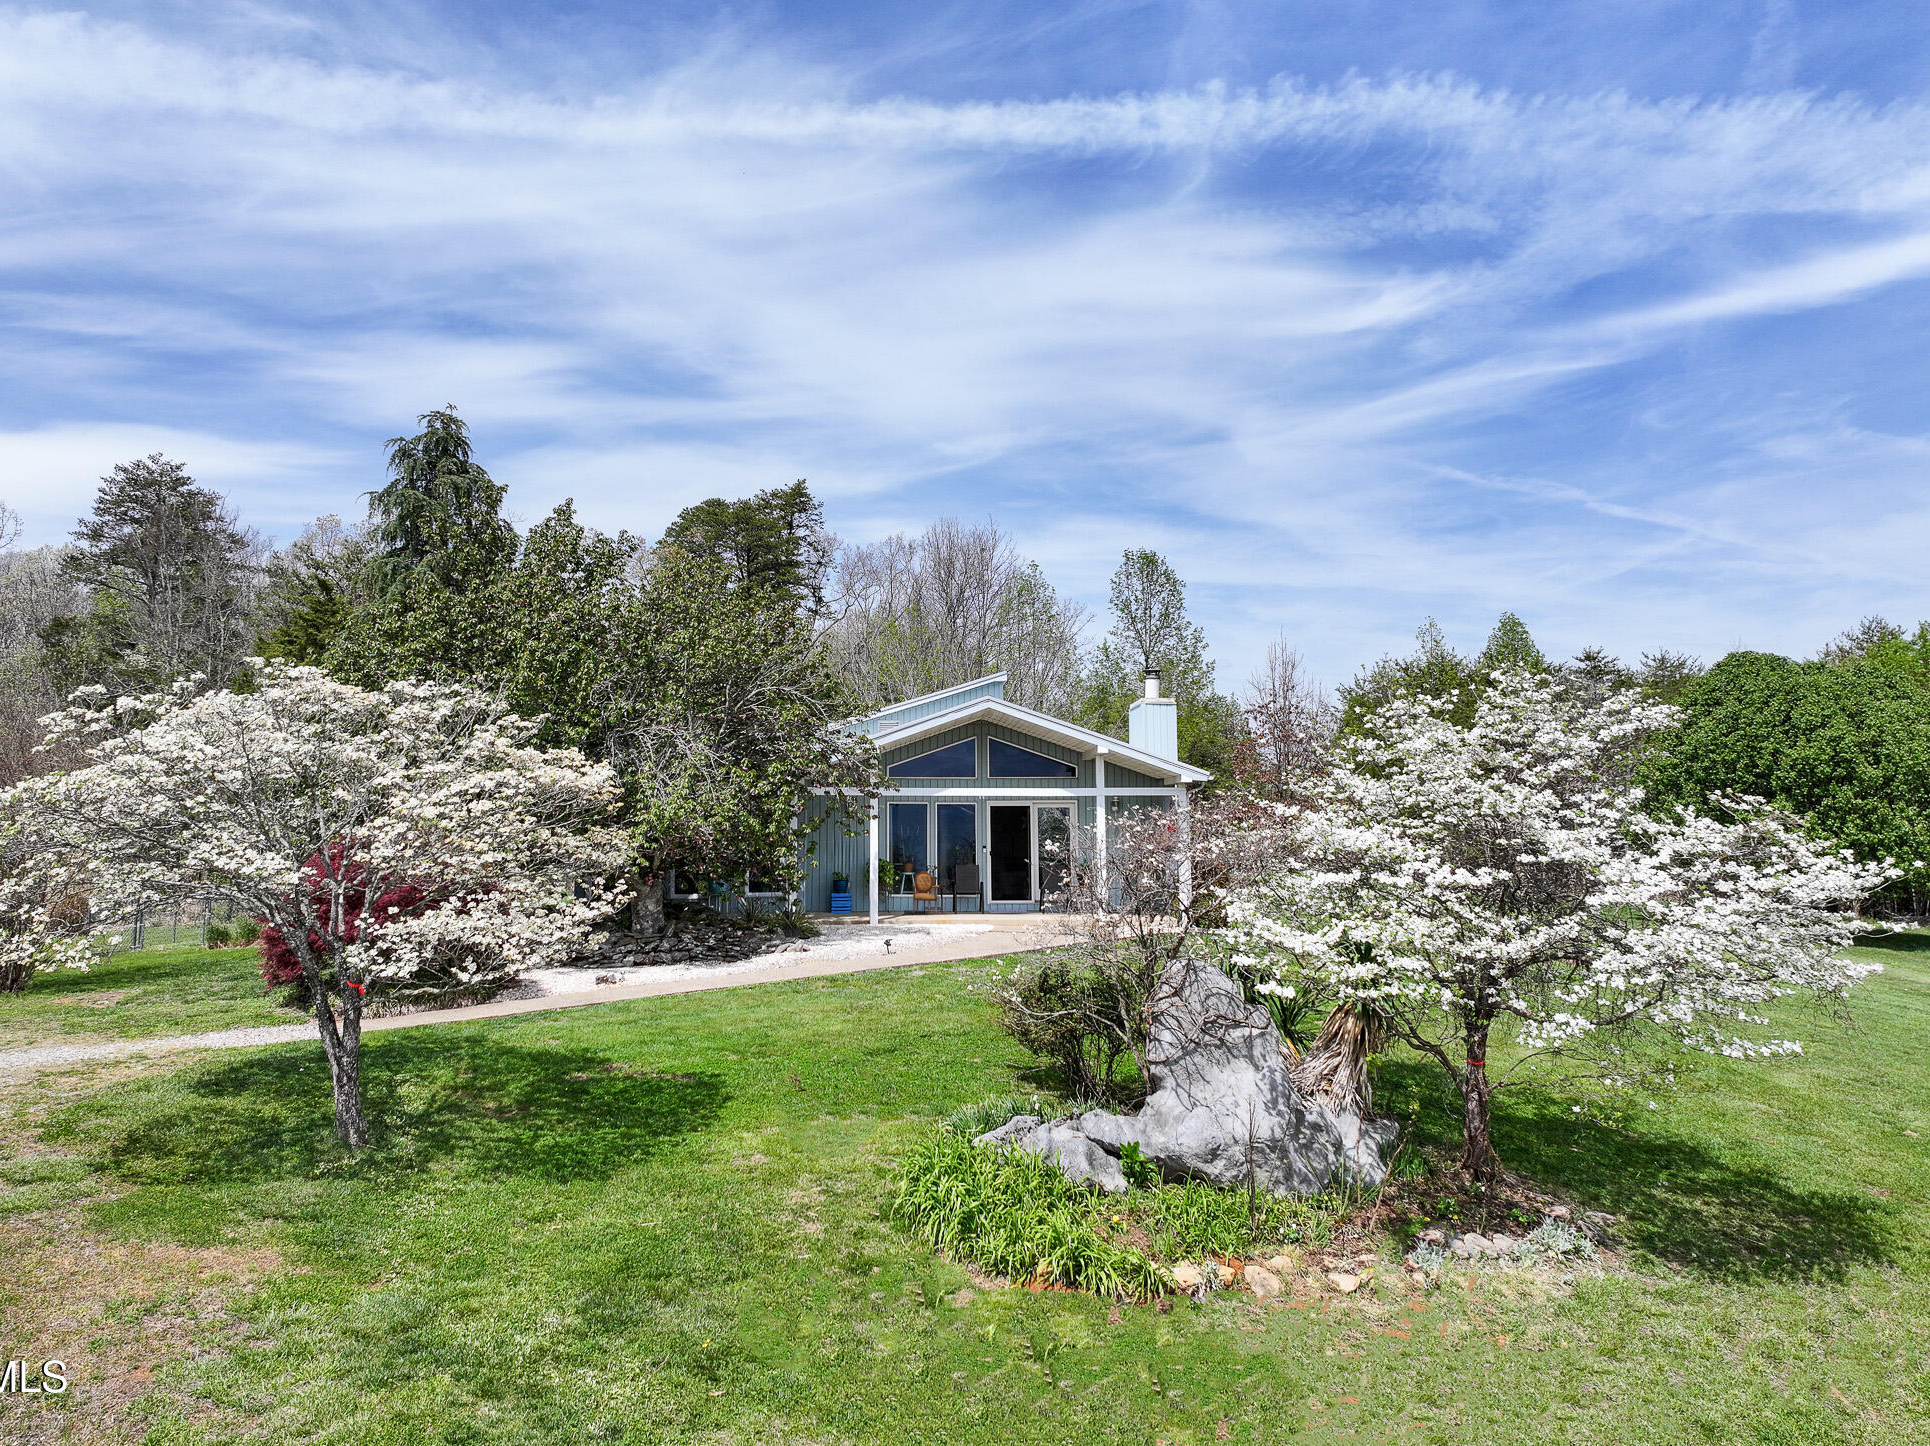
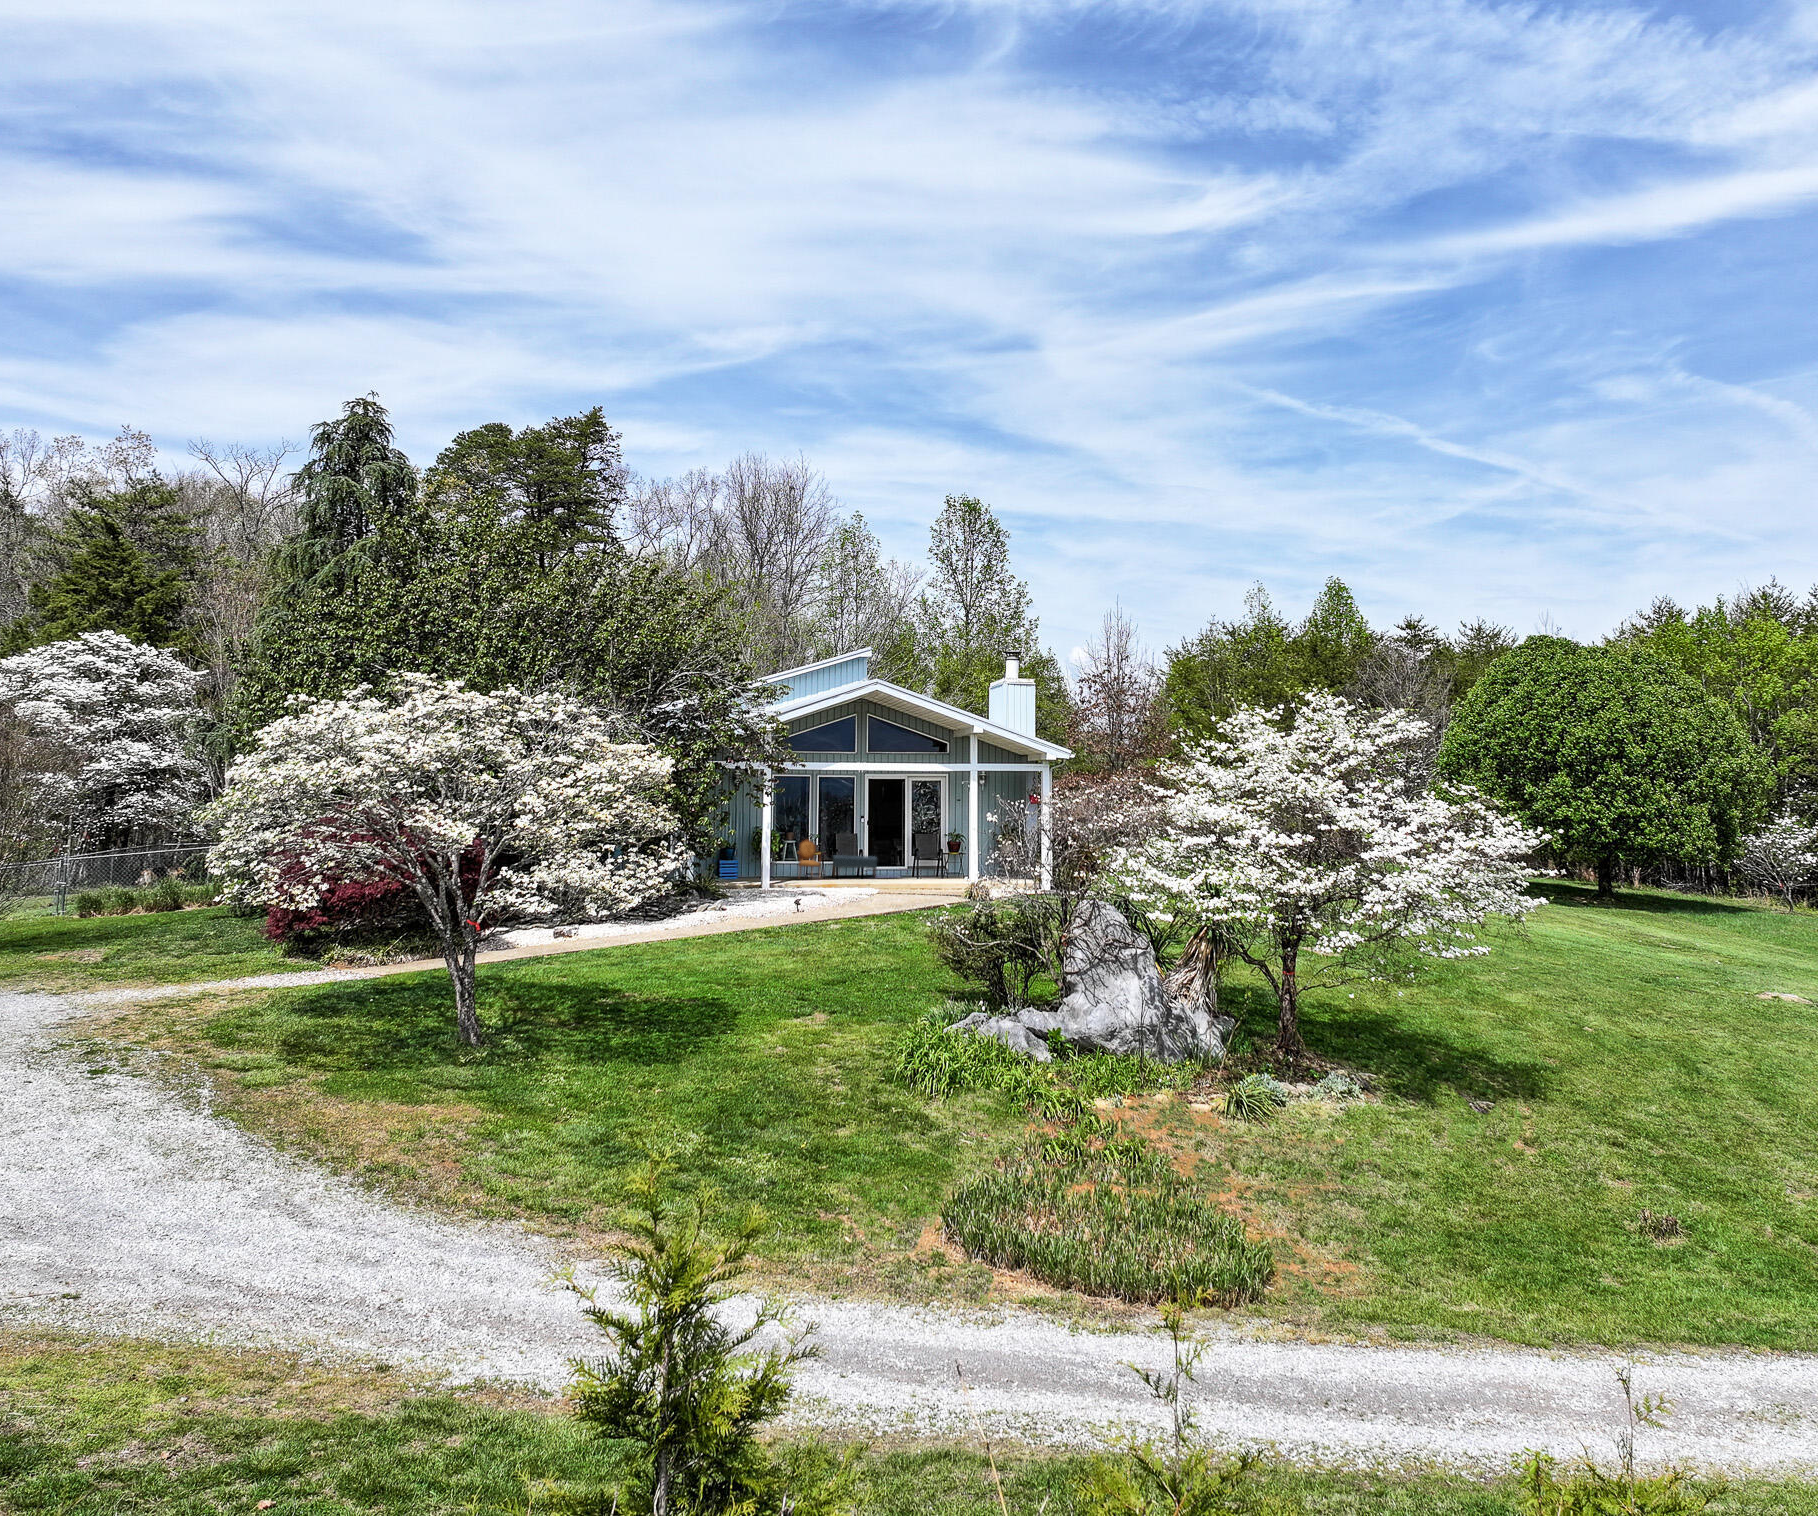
bench: none [951,888,998,914] -> present [833,855,877,876]

